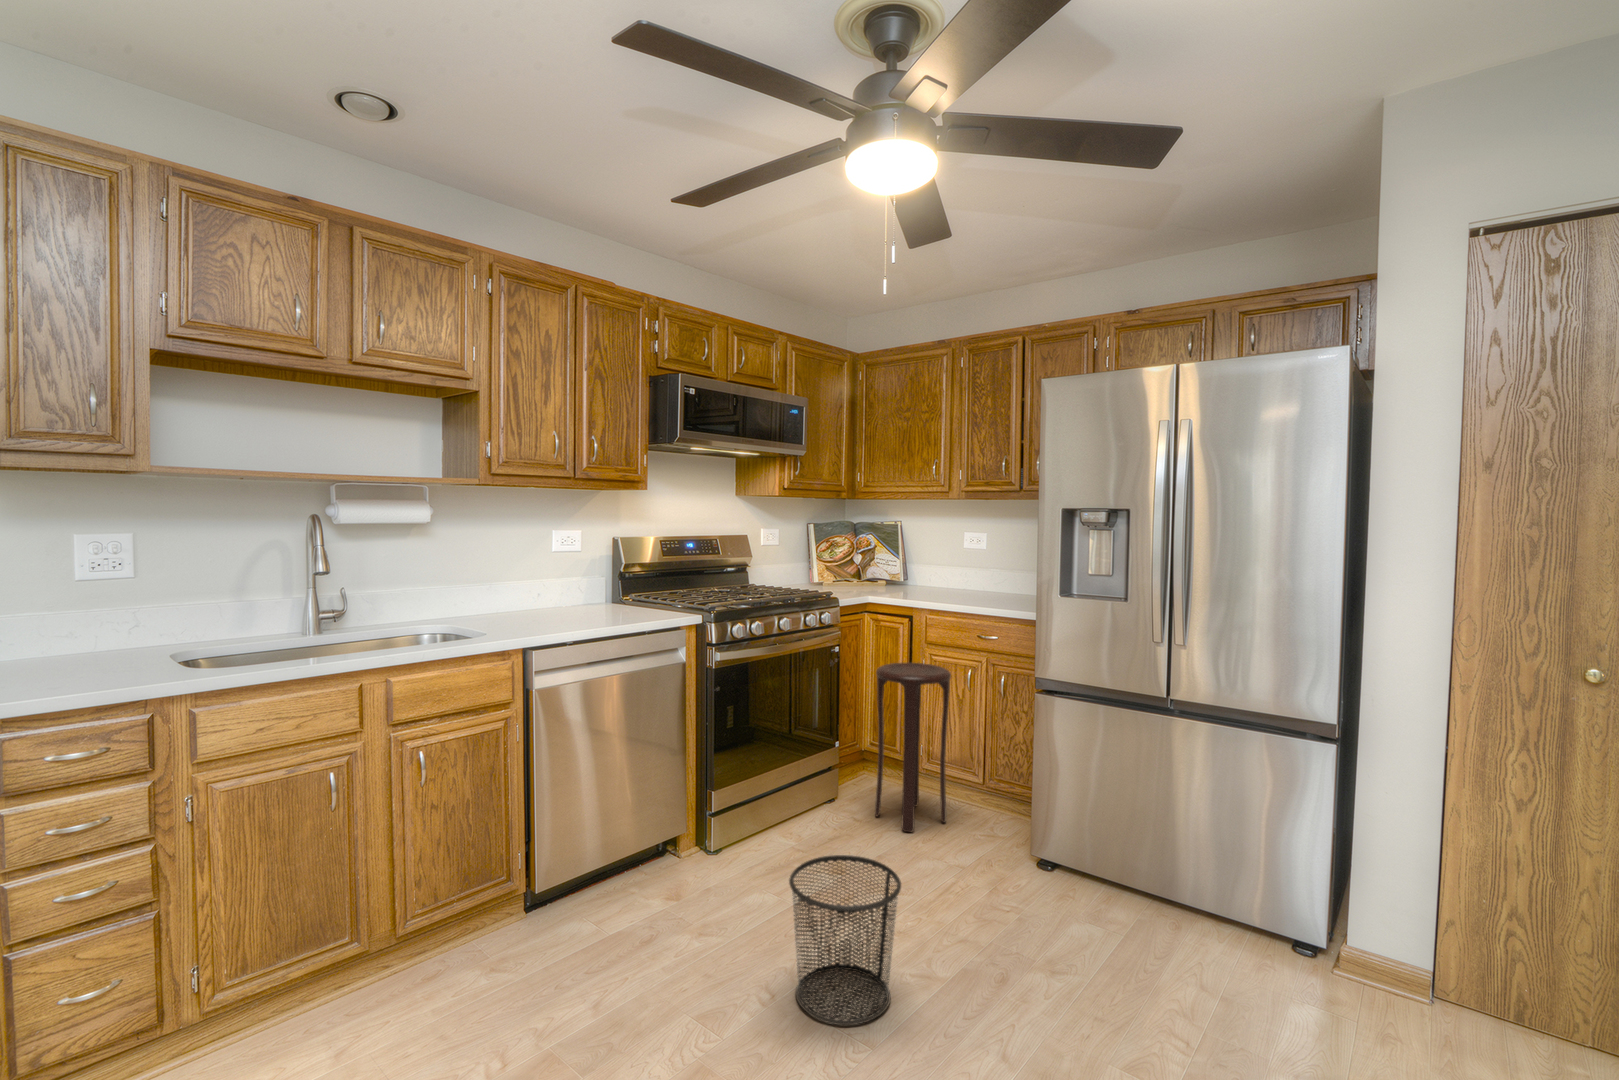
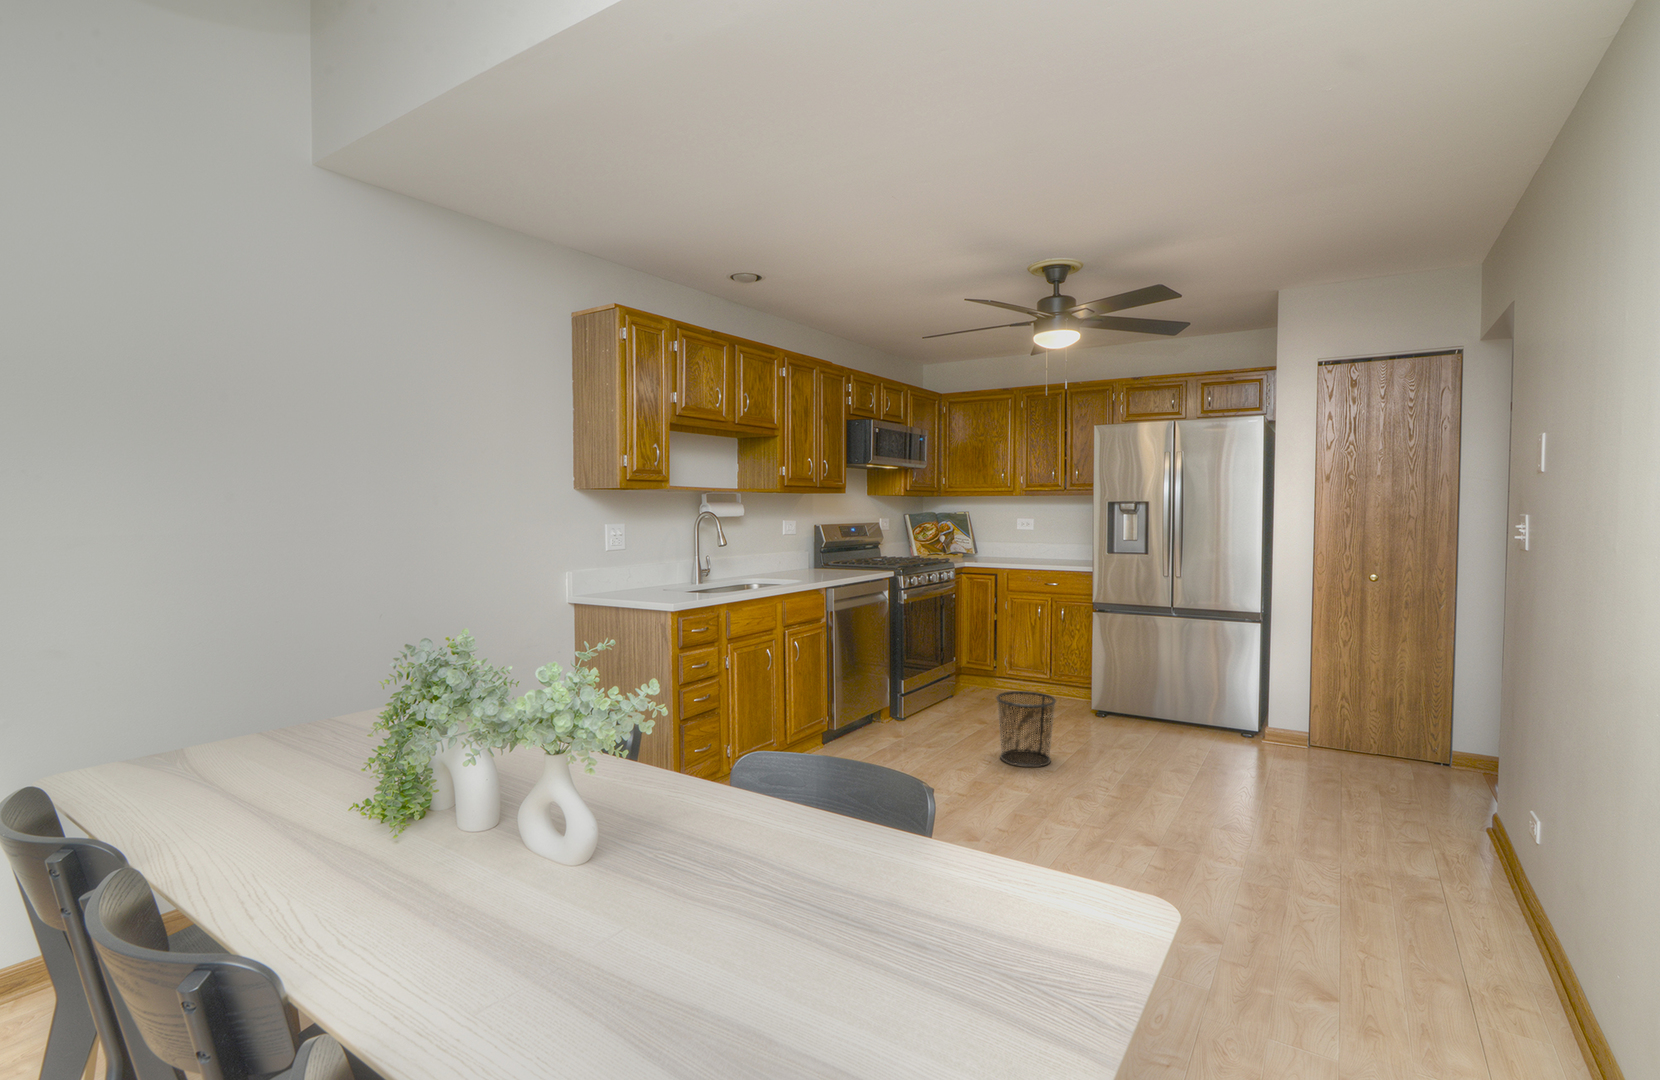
stool: present [875,663,951,832] -> none [984,603,1033,705]

